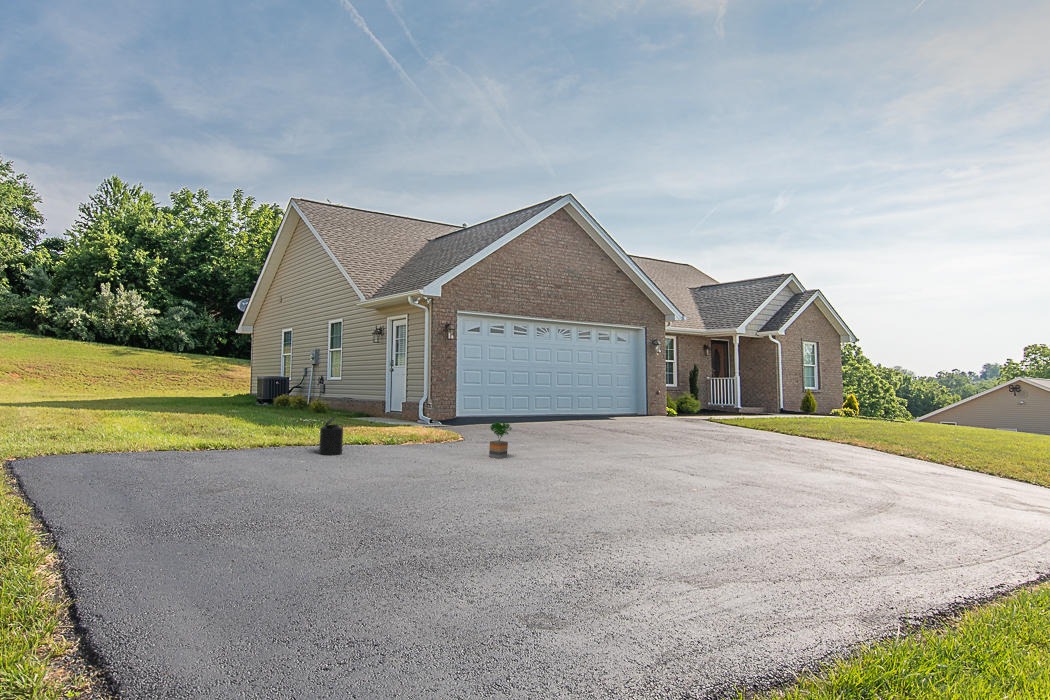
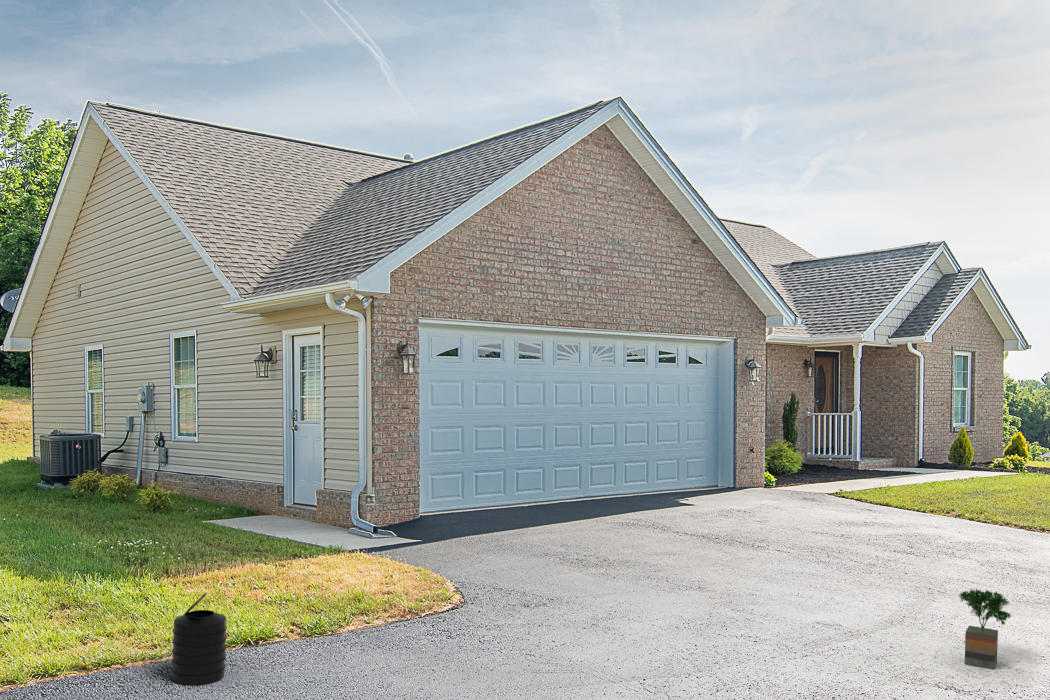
potted tree: present [489,422,512,459] -> present [959,589,1011,669]

